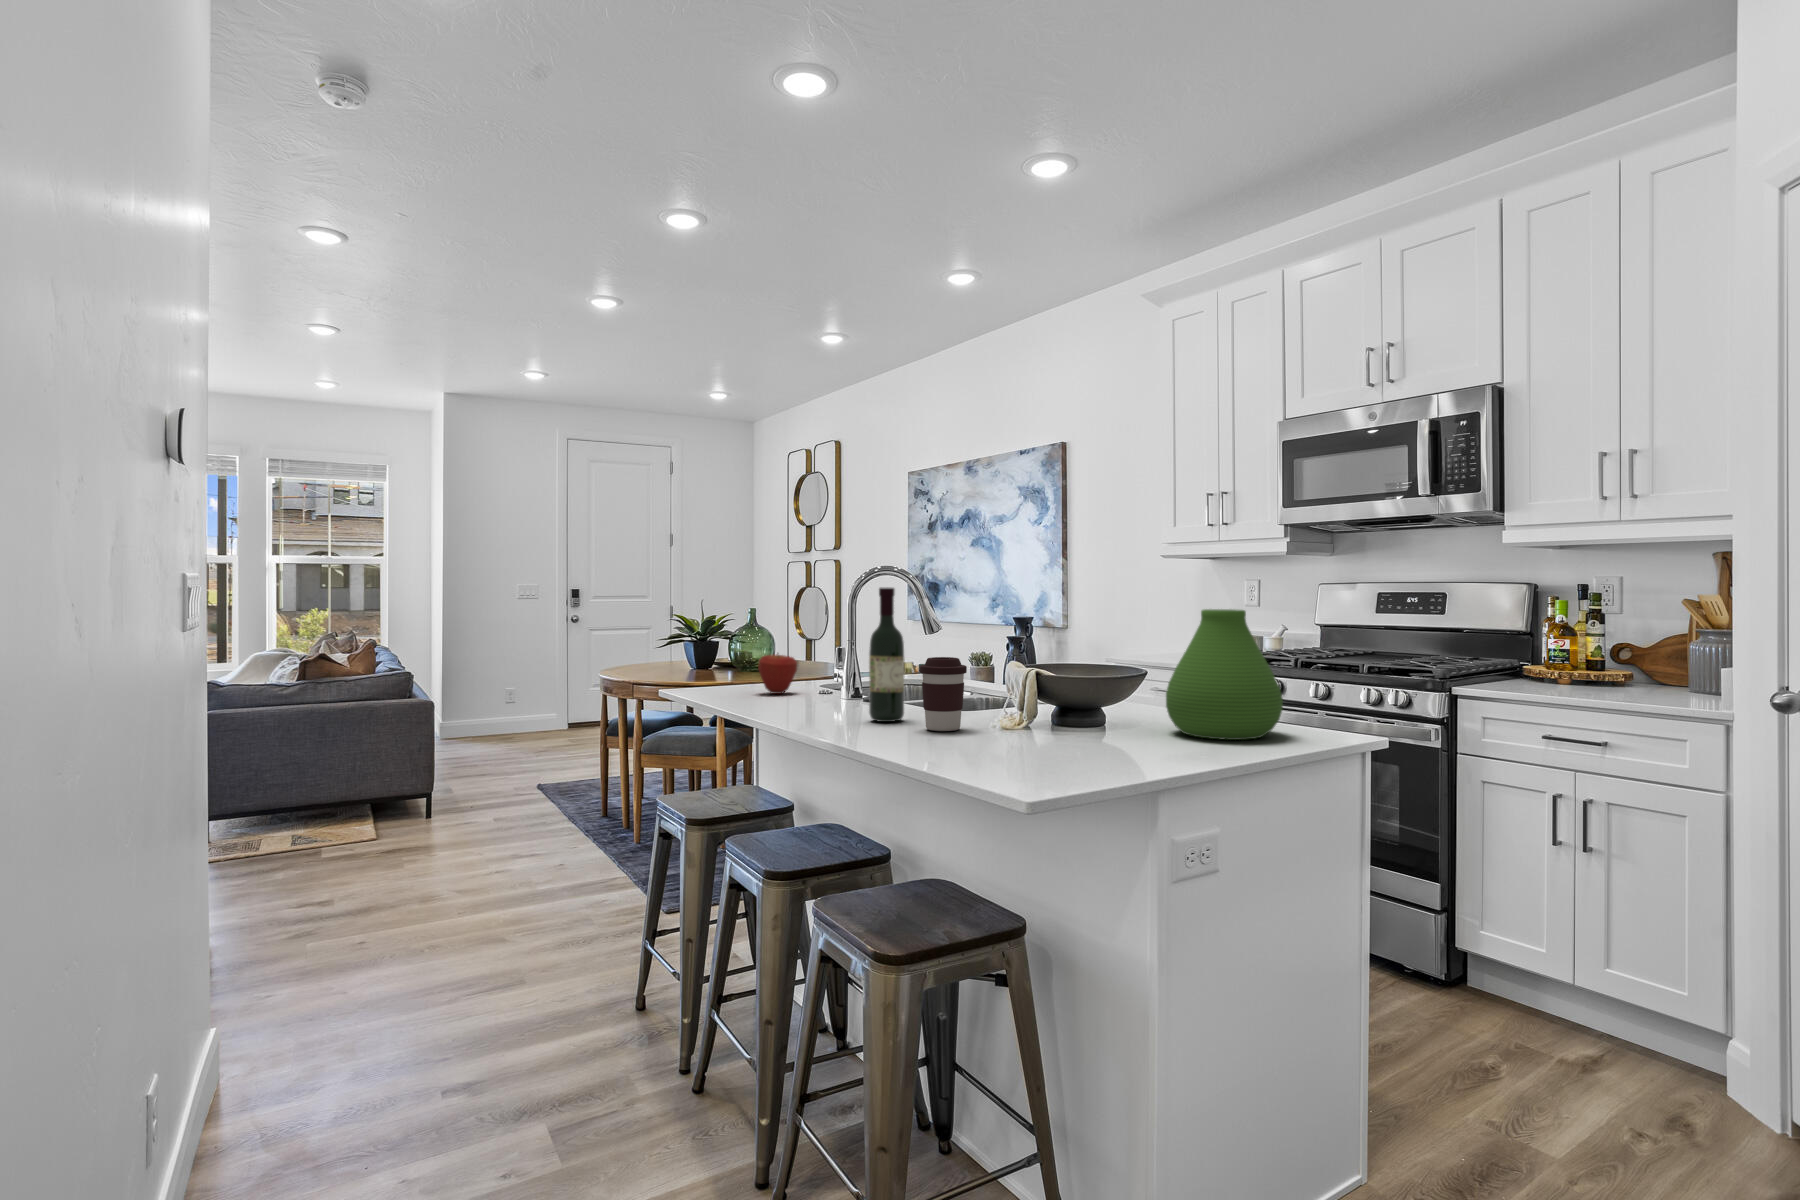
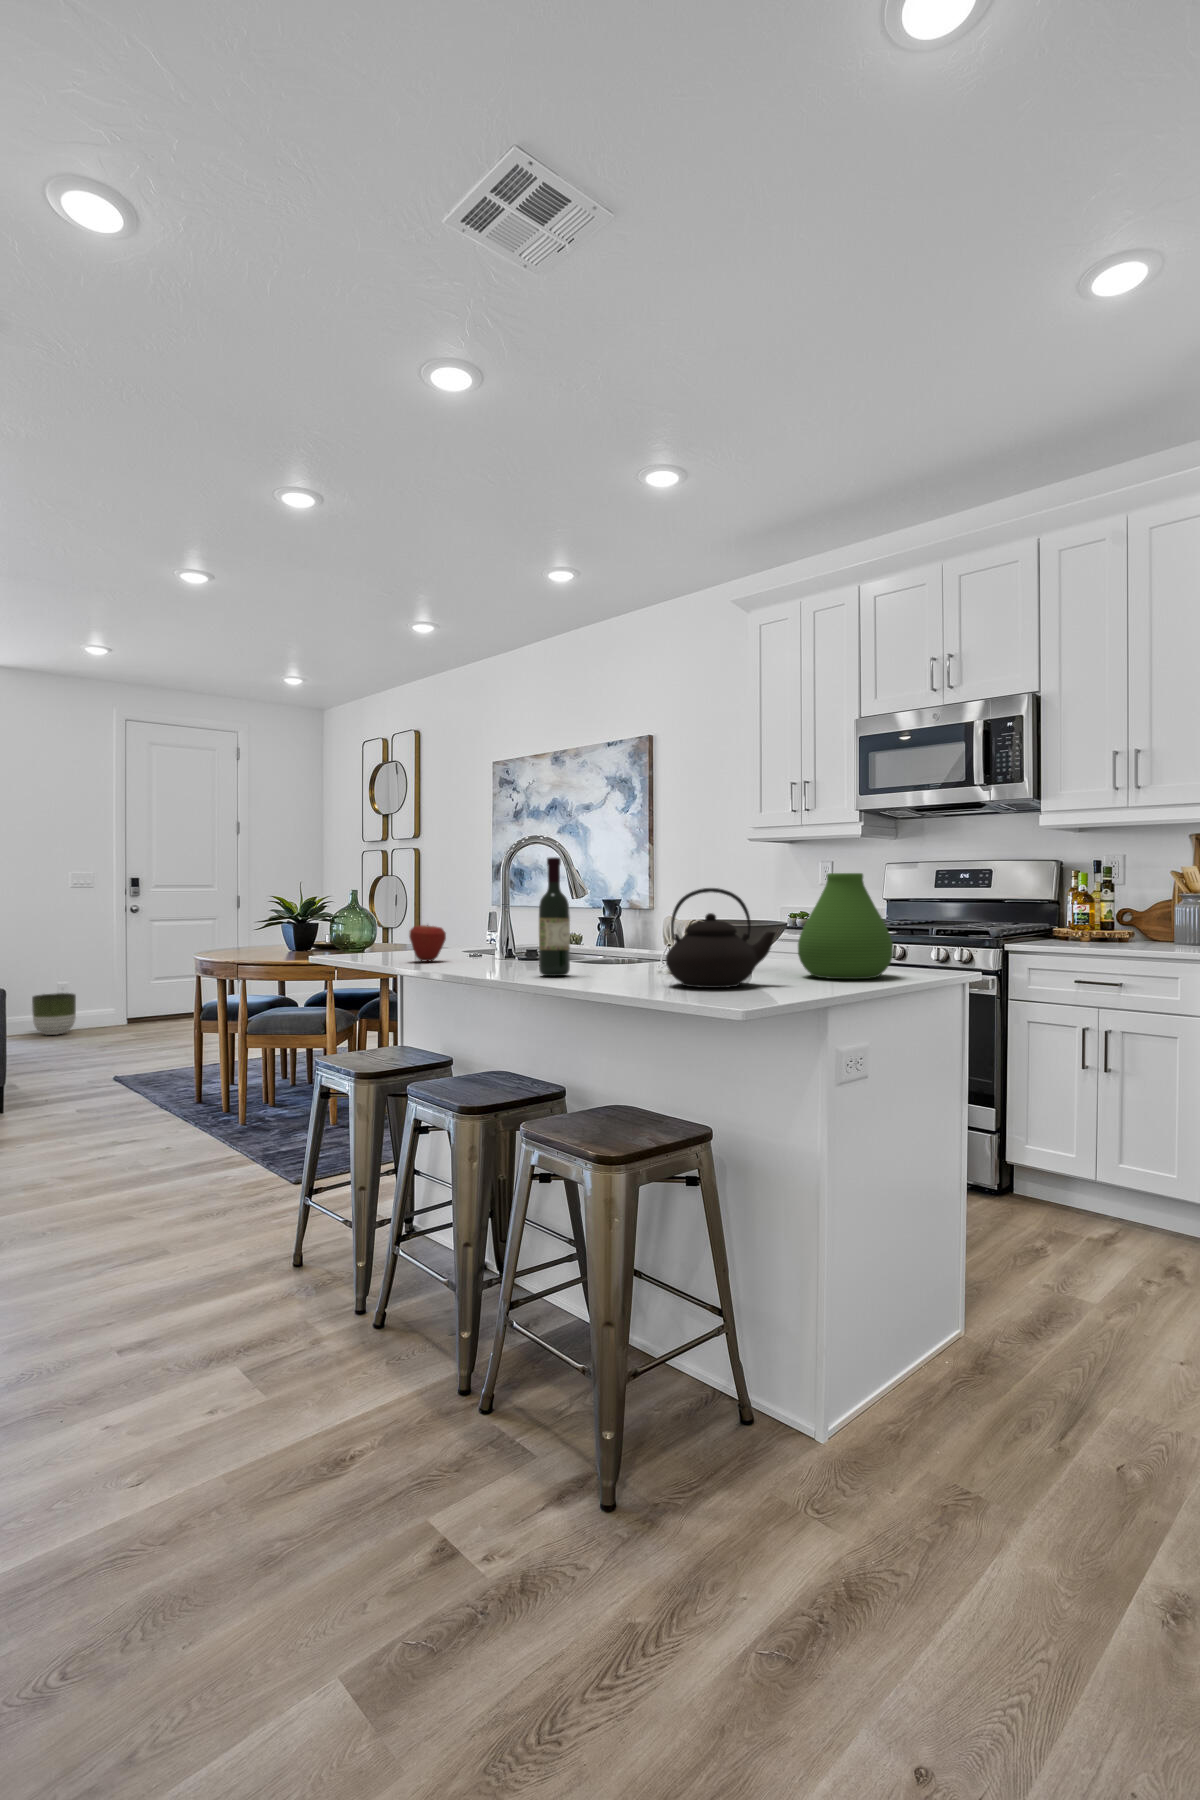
teapot: none [995,628,1128,749] -> present [666,888,776,988]
coffee cup: present [920,657,967,731] -> none [591,917,631,980]
planter: none [479,698,519,738] -> present [32,993,76,1035]

